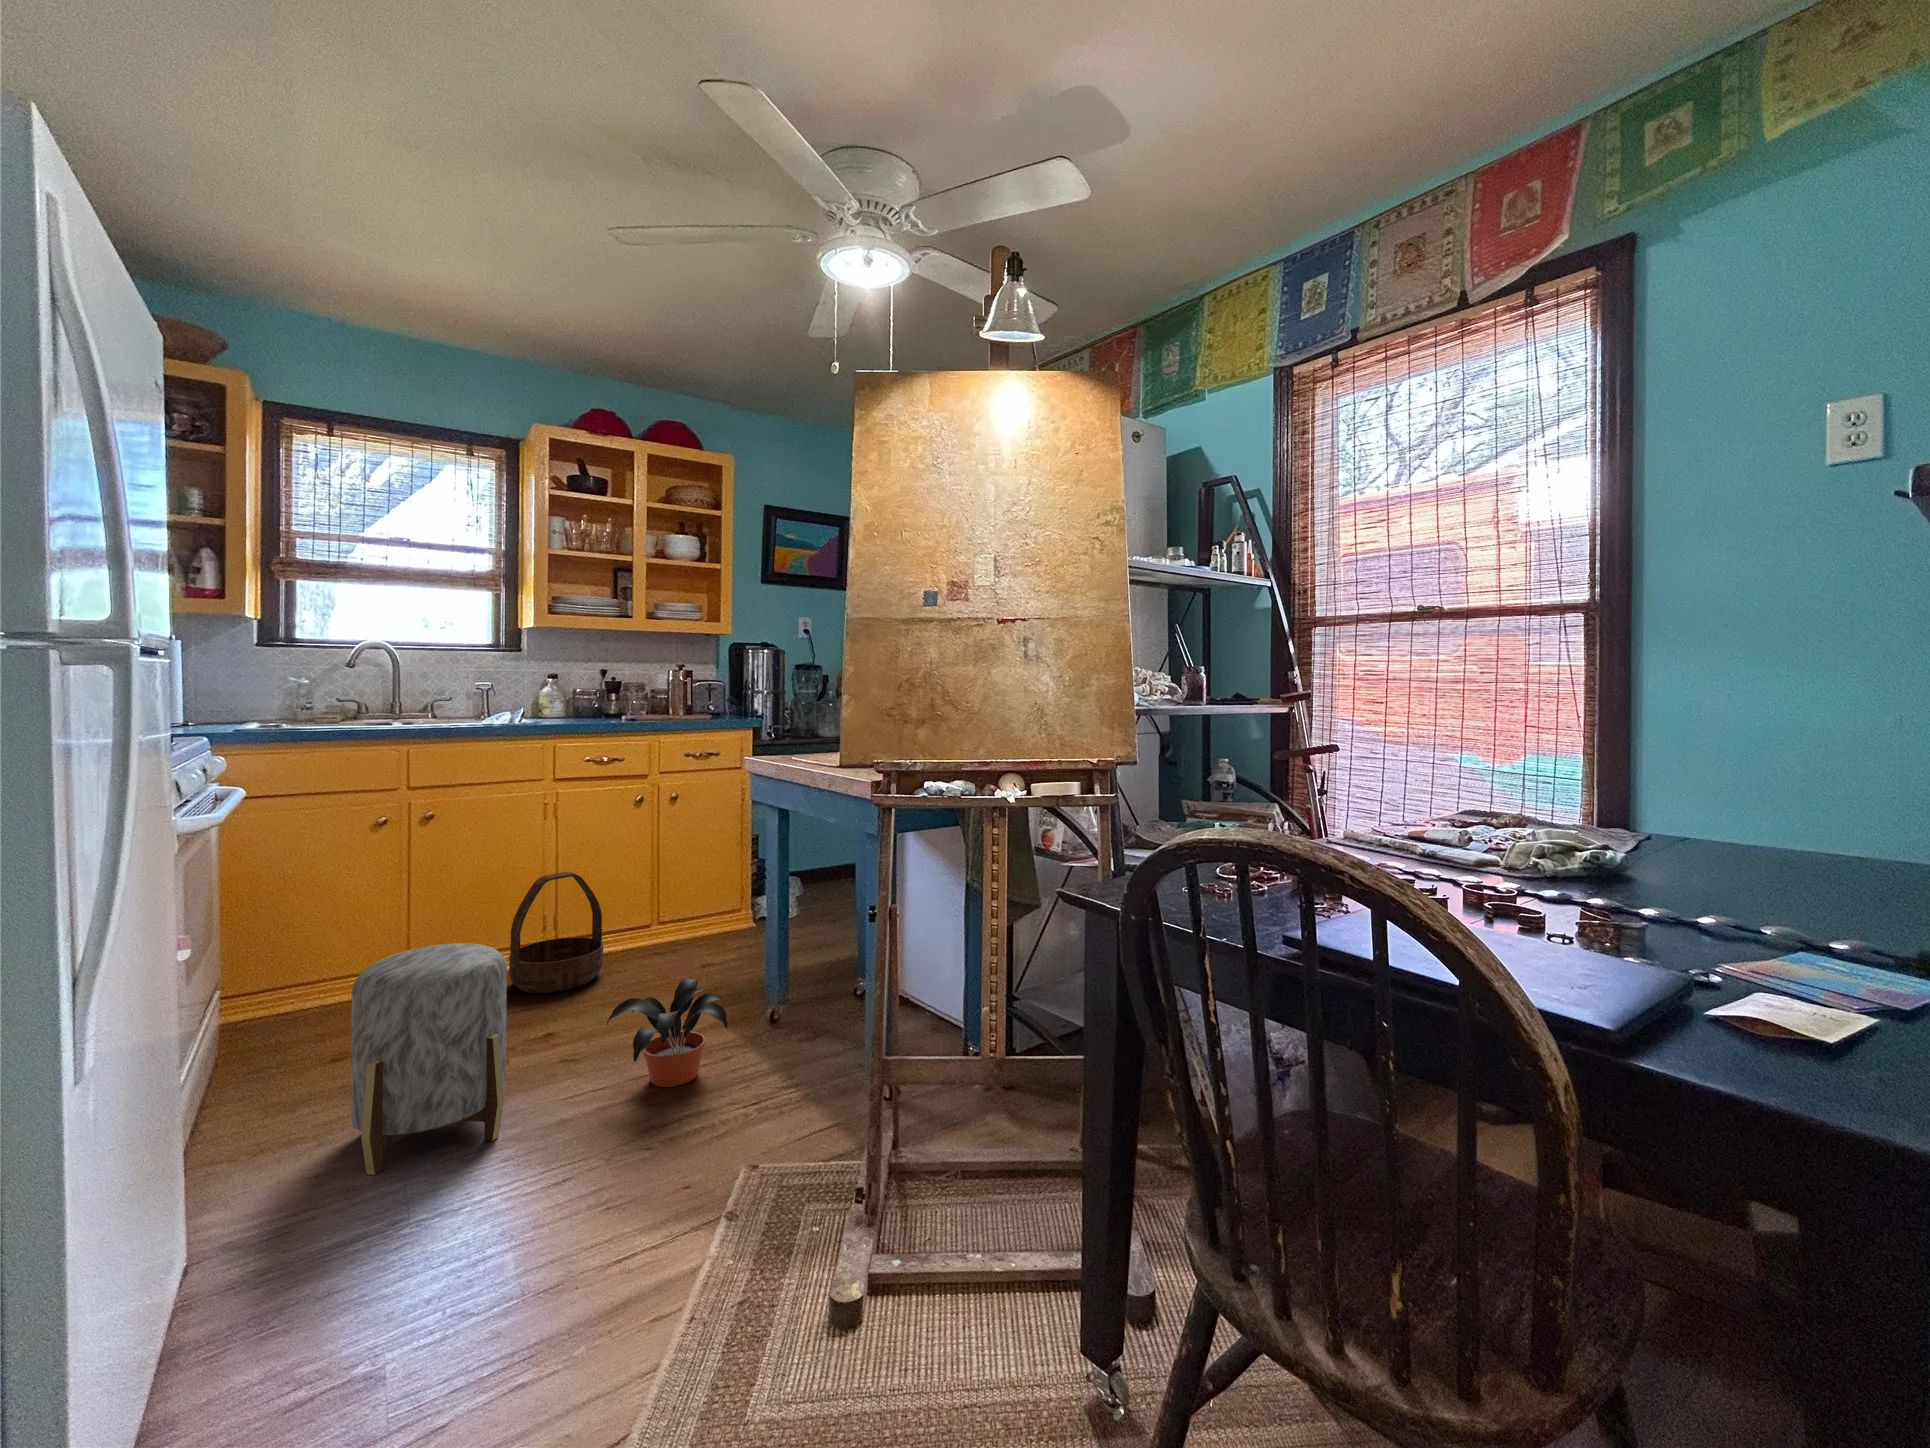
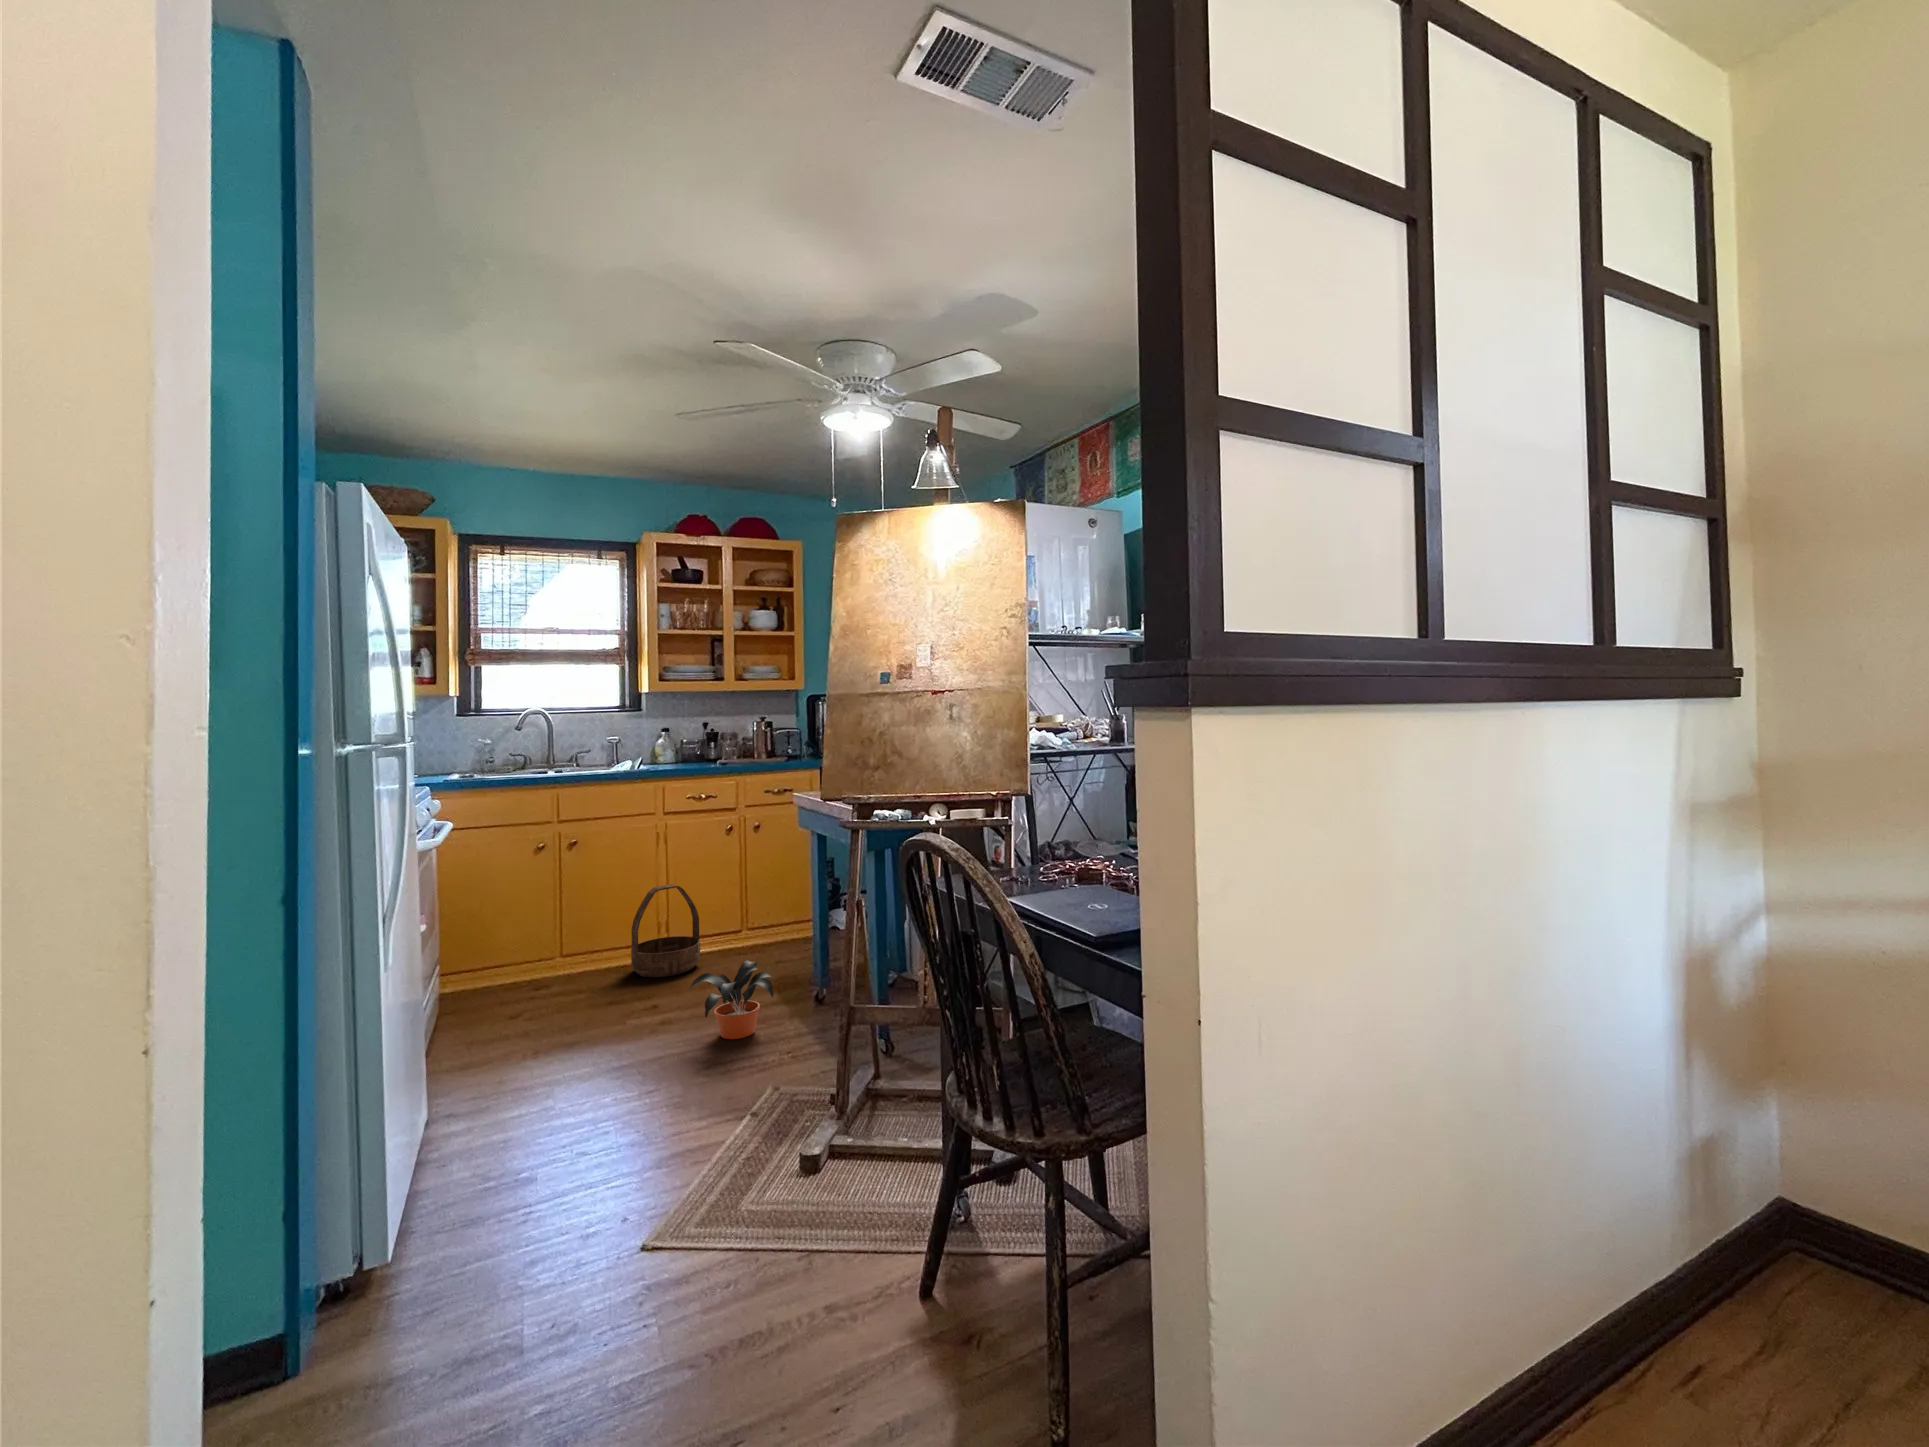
stool: present [351,943,507,1175] -> none [518,930,619,1083]

